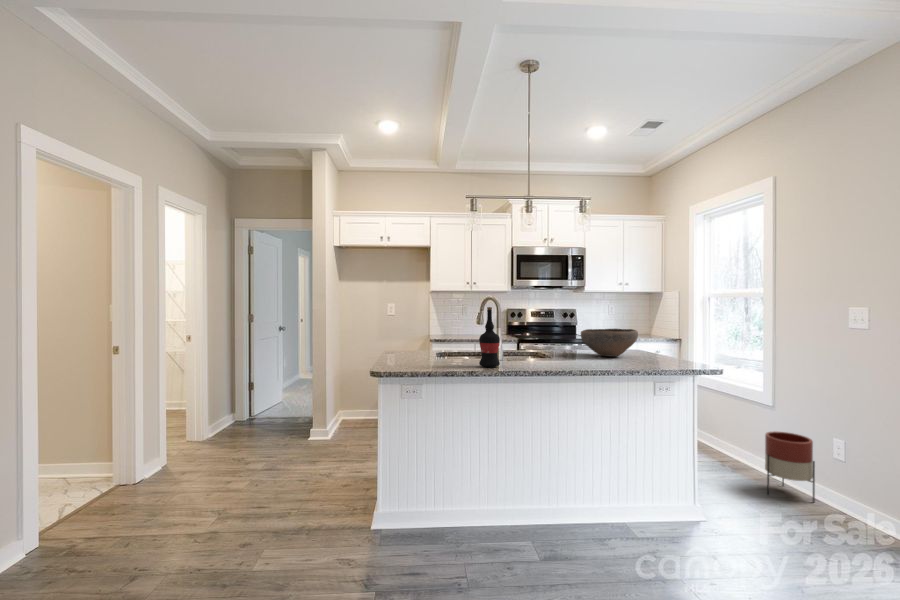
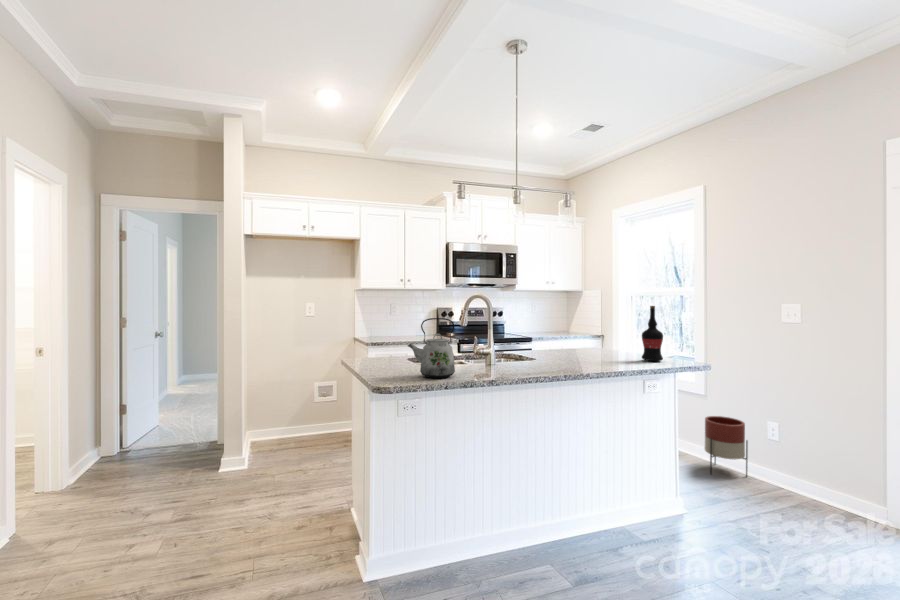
wine bottle: present [479,307,500,367] -> present [642,306,663,361]
kettle: none [406,317,444,367] -> present [408,318,455,378]
bowl: present [581,329,638,357] -> none [560,327,617,355]

